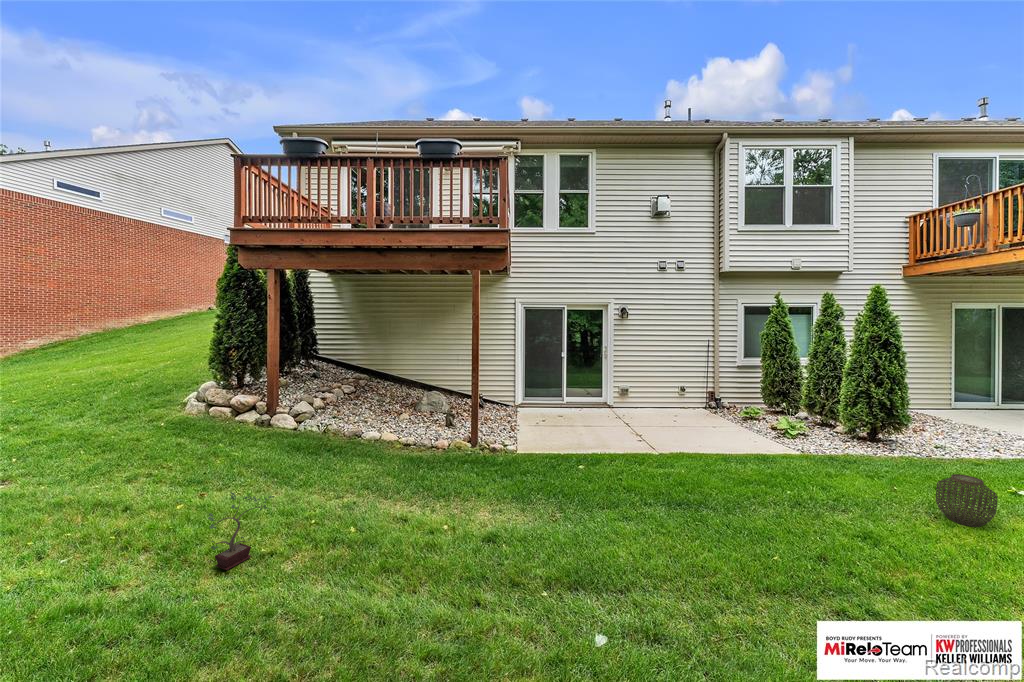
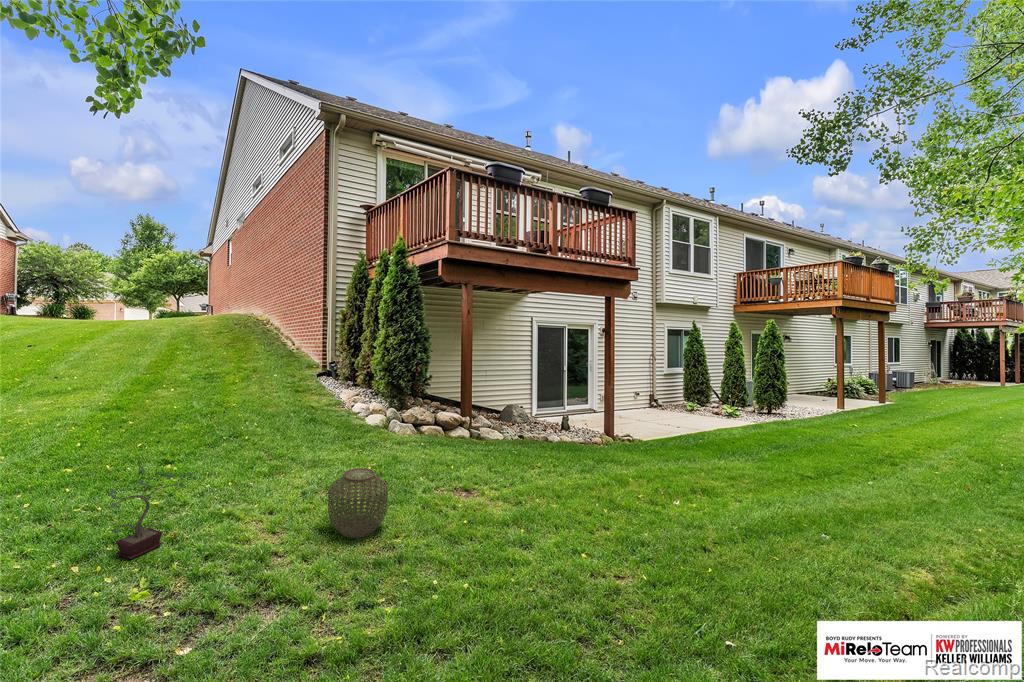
woven basket: present [936,474,998,527] -> present [328,468,388,538]

